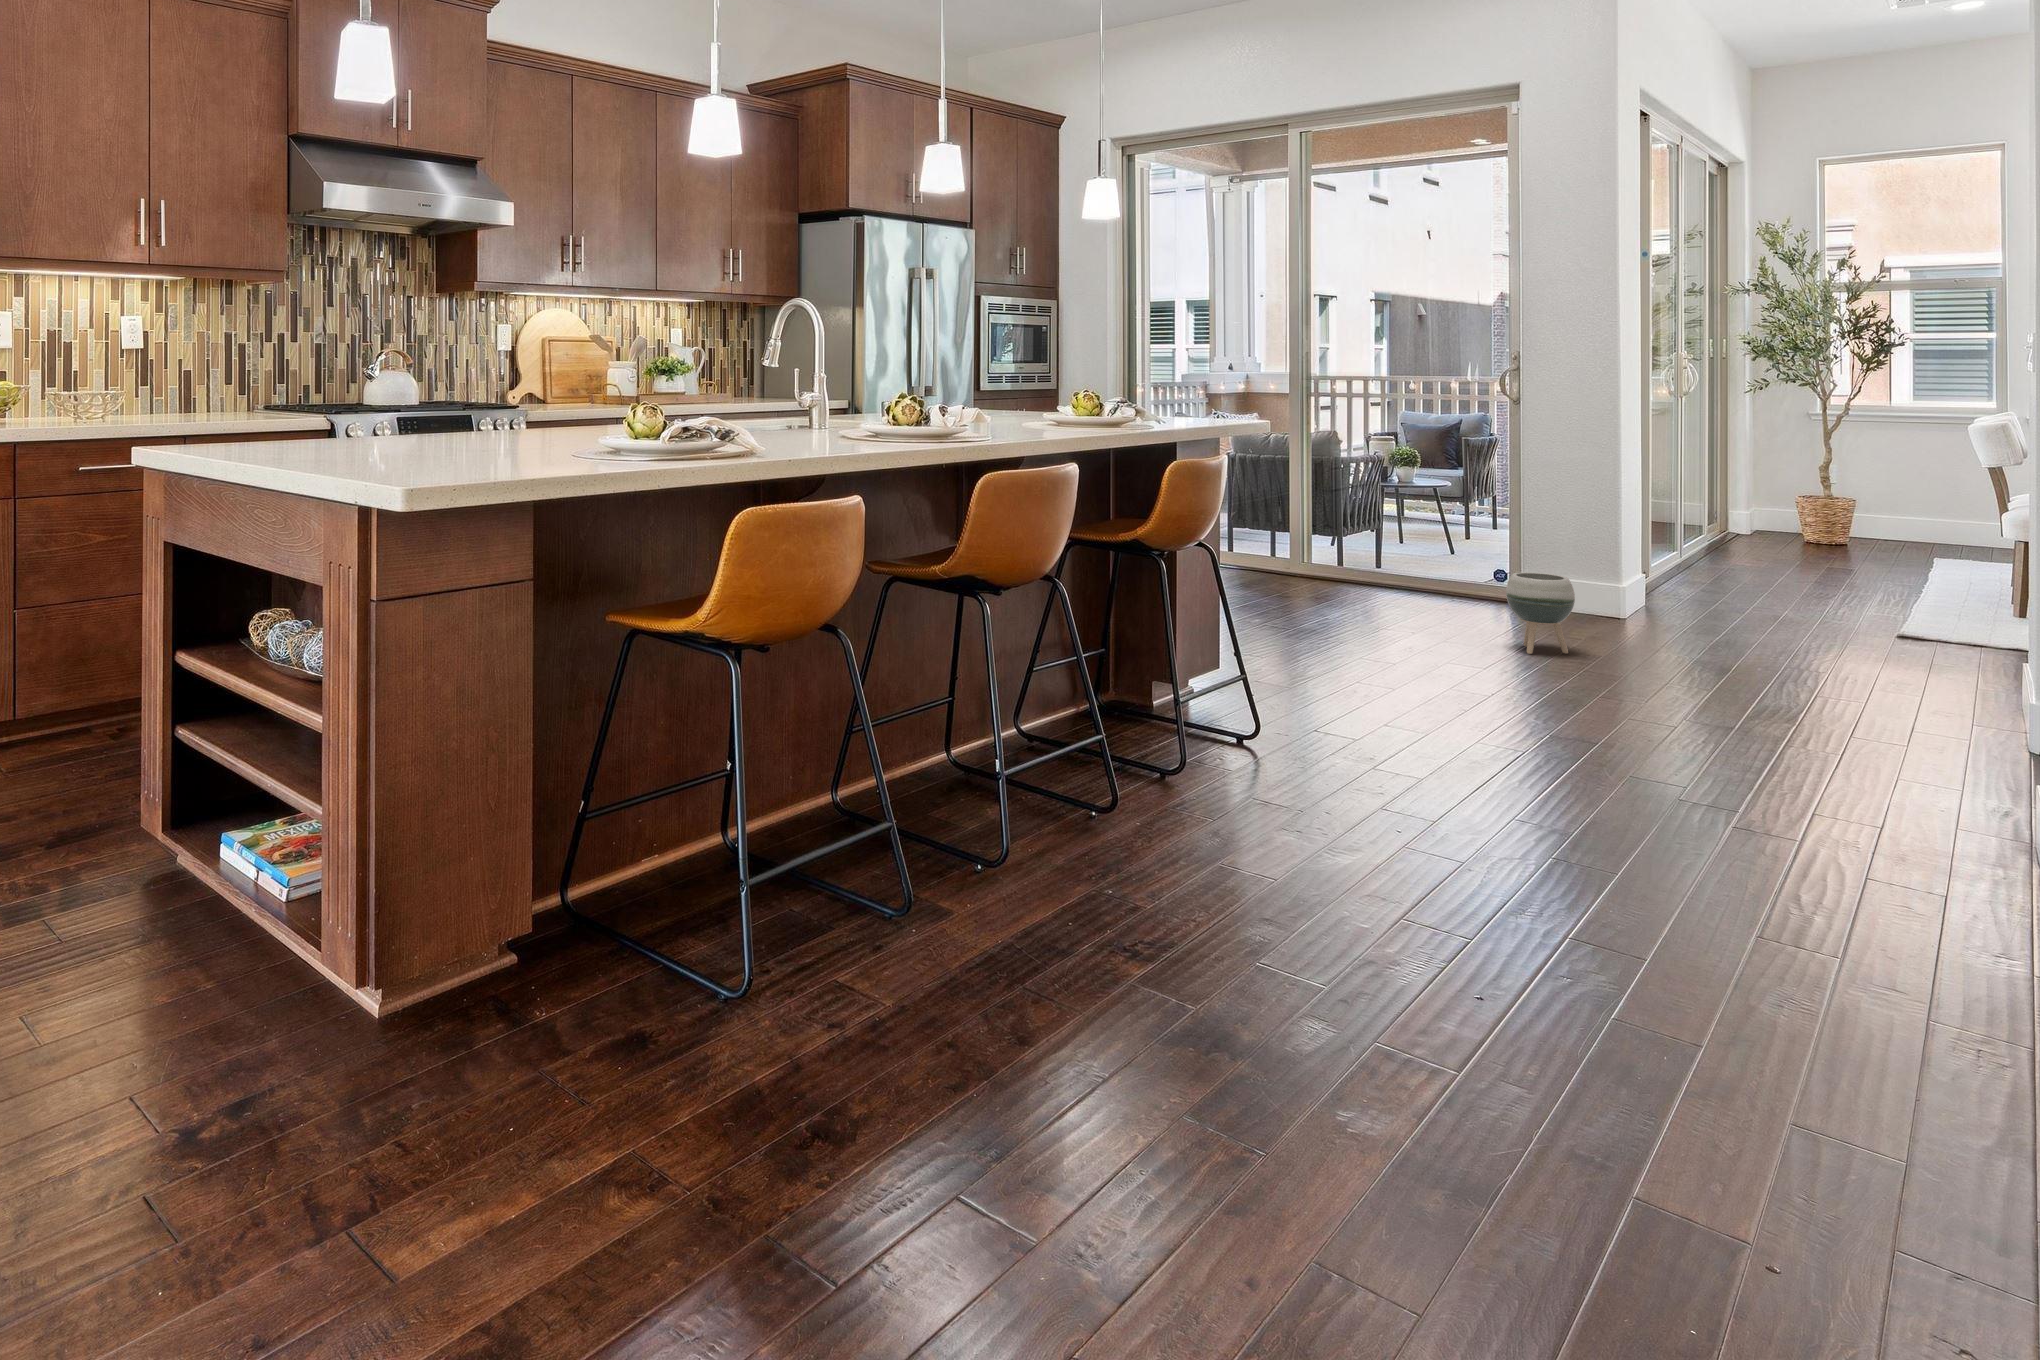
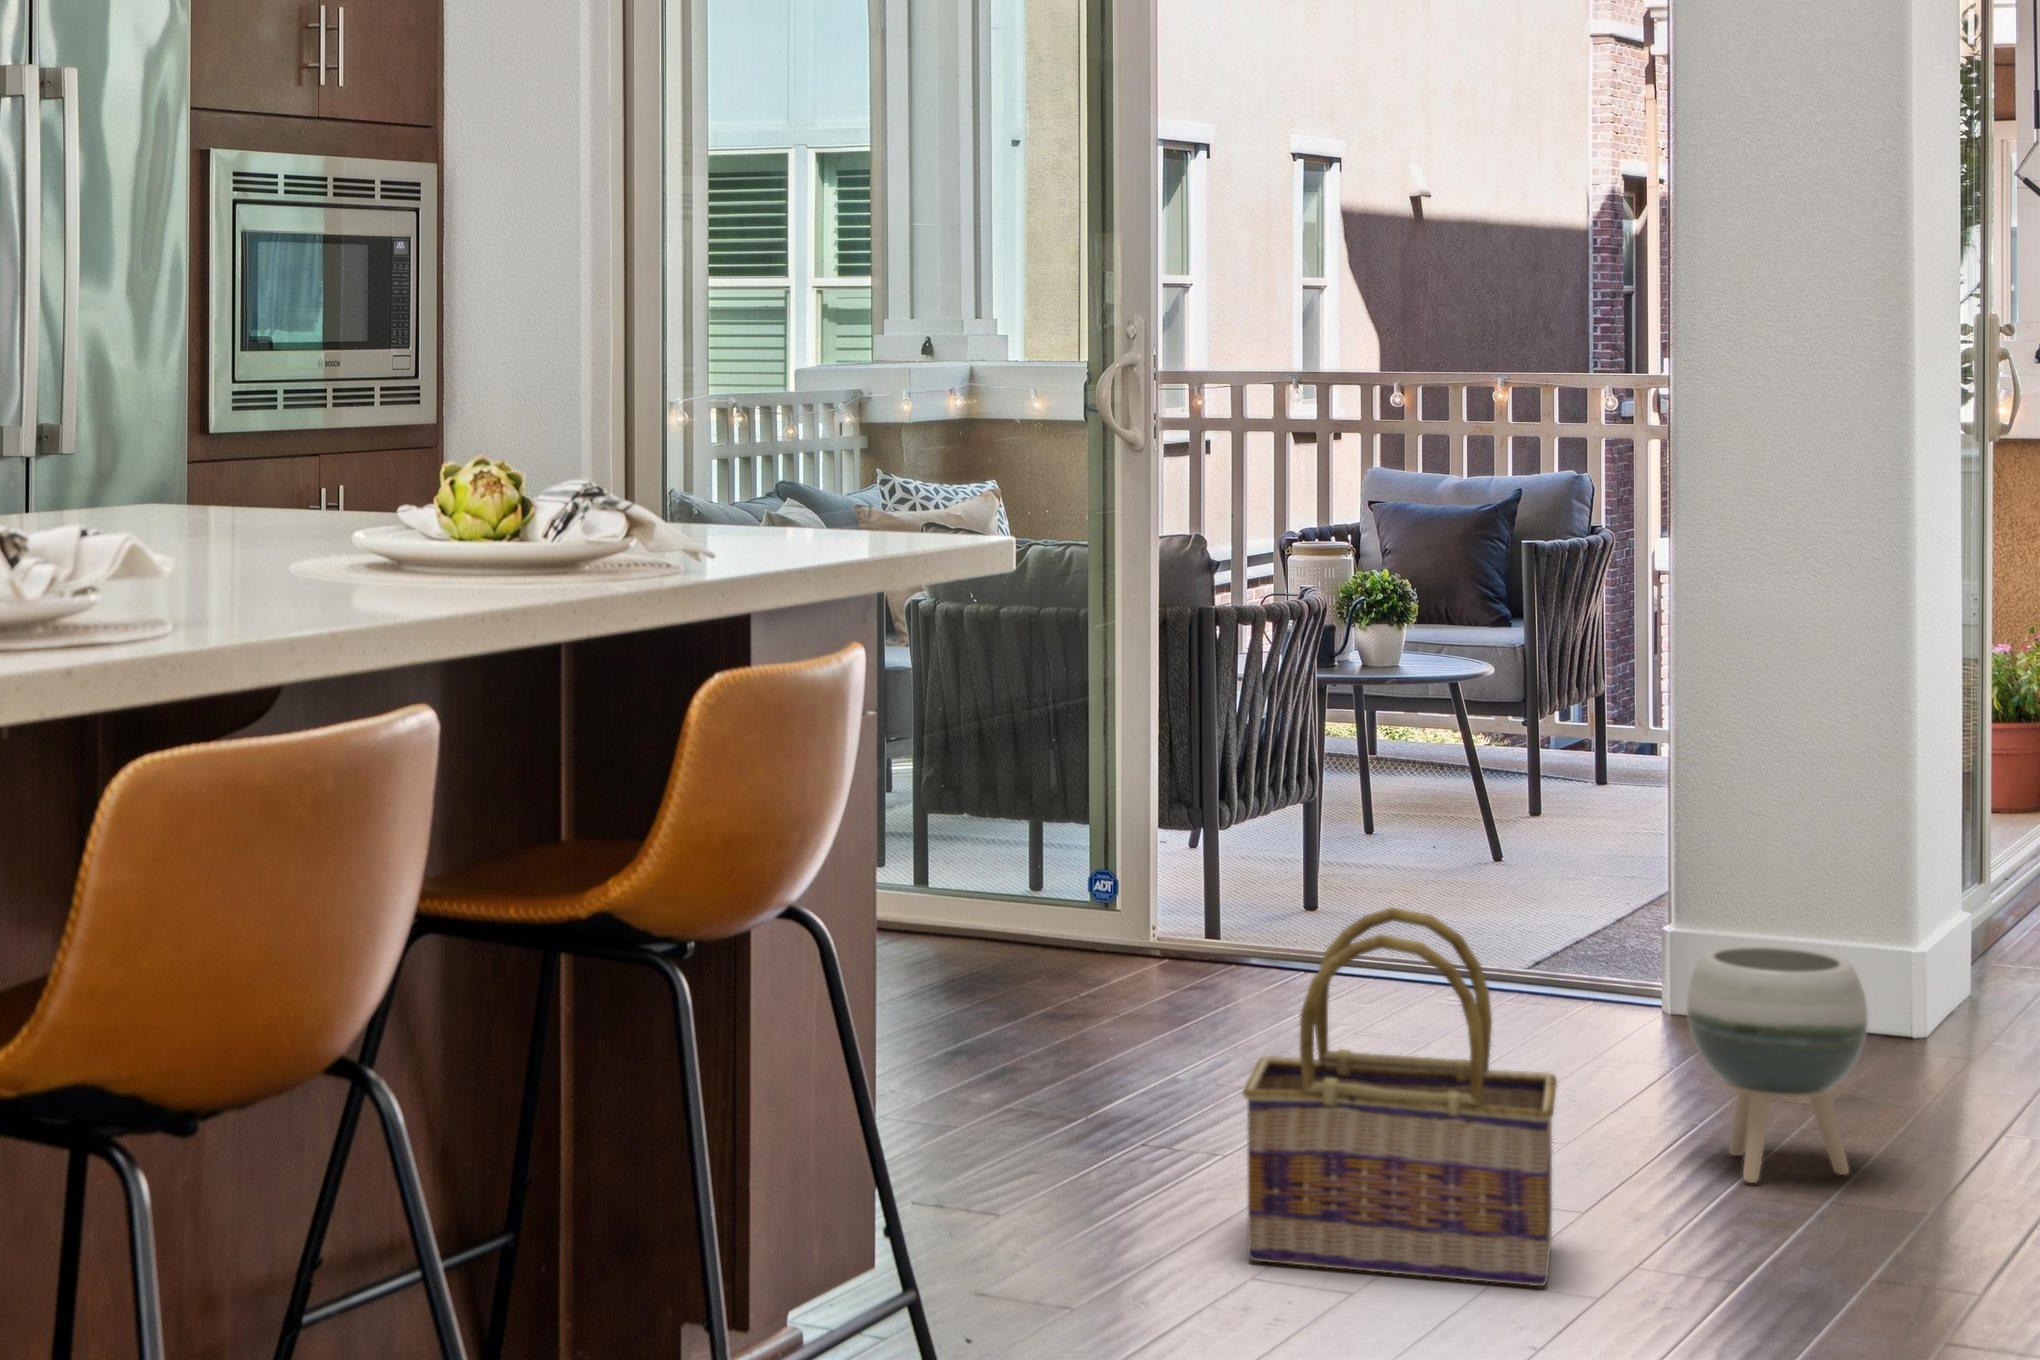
basket: none [1336,549,1451,676] -> present [1243,908,1557,1286]

